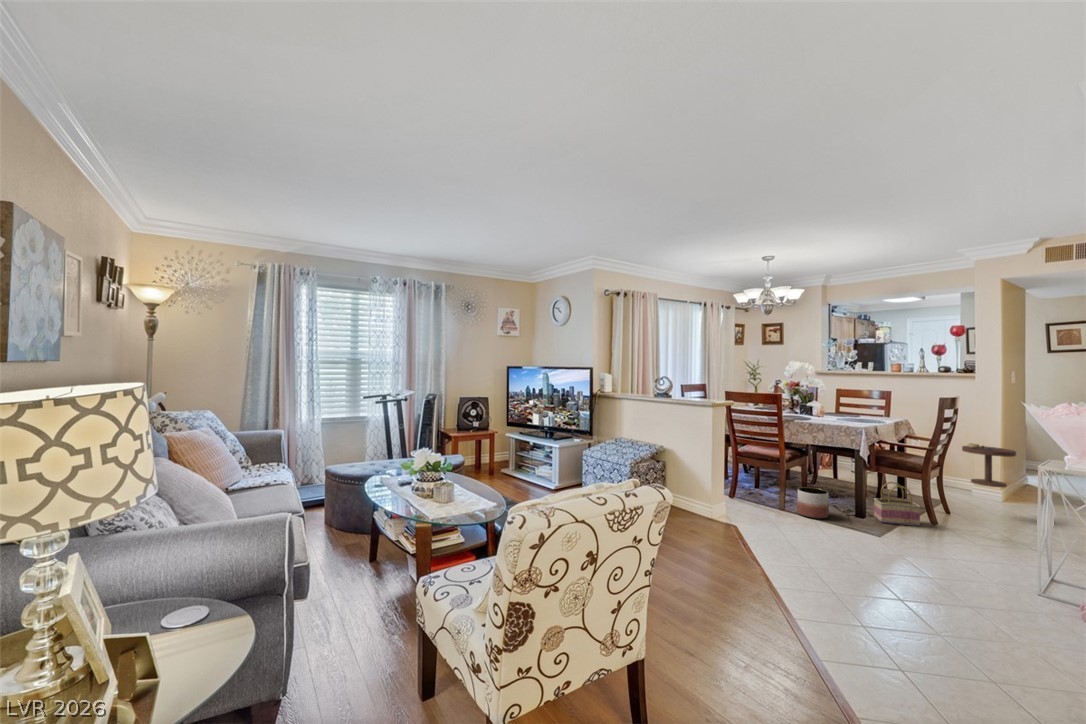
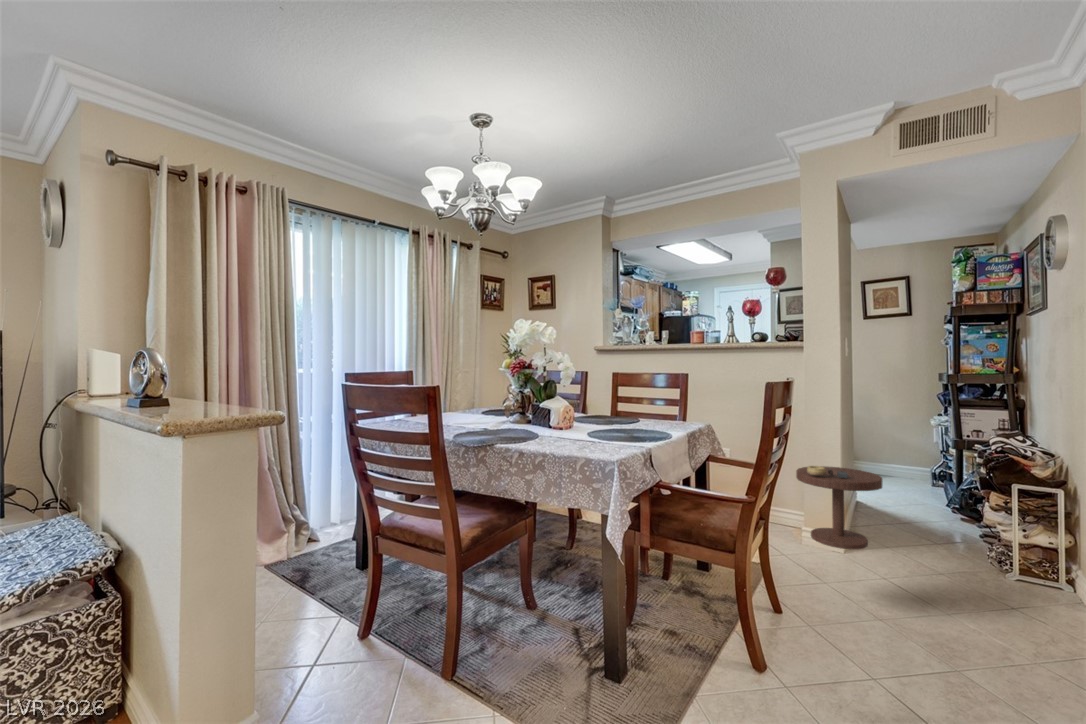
basket: present [874,482,920,526] -> none [648,567,735,674]
planter: present [797,487,829,519] -> none [489,597,553,689]

